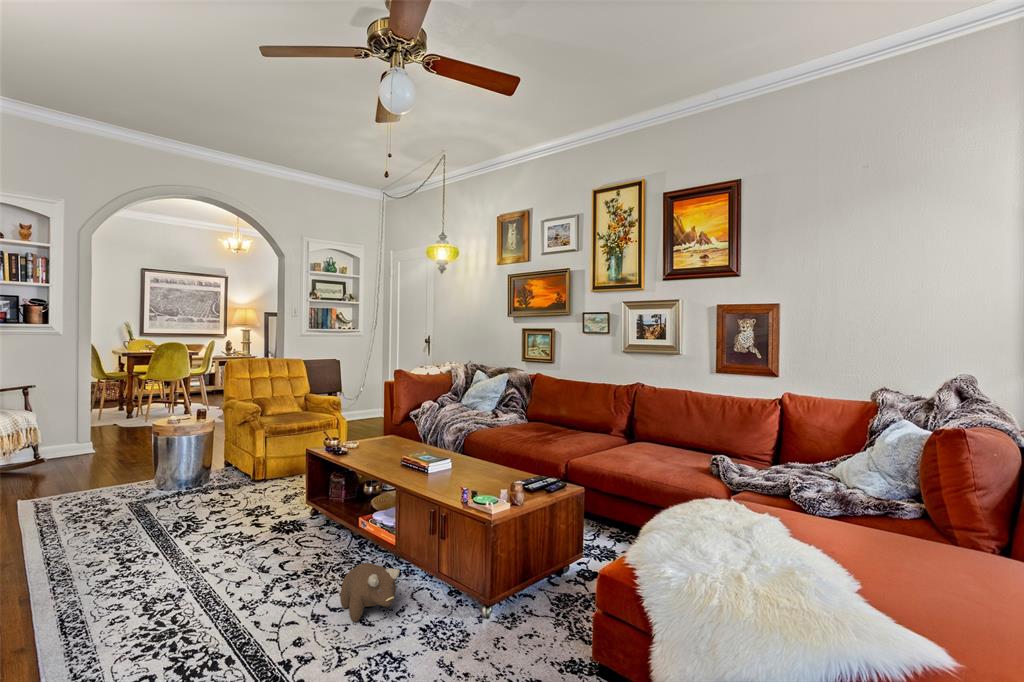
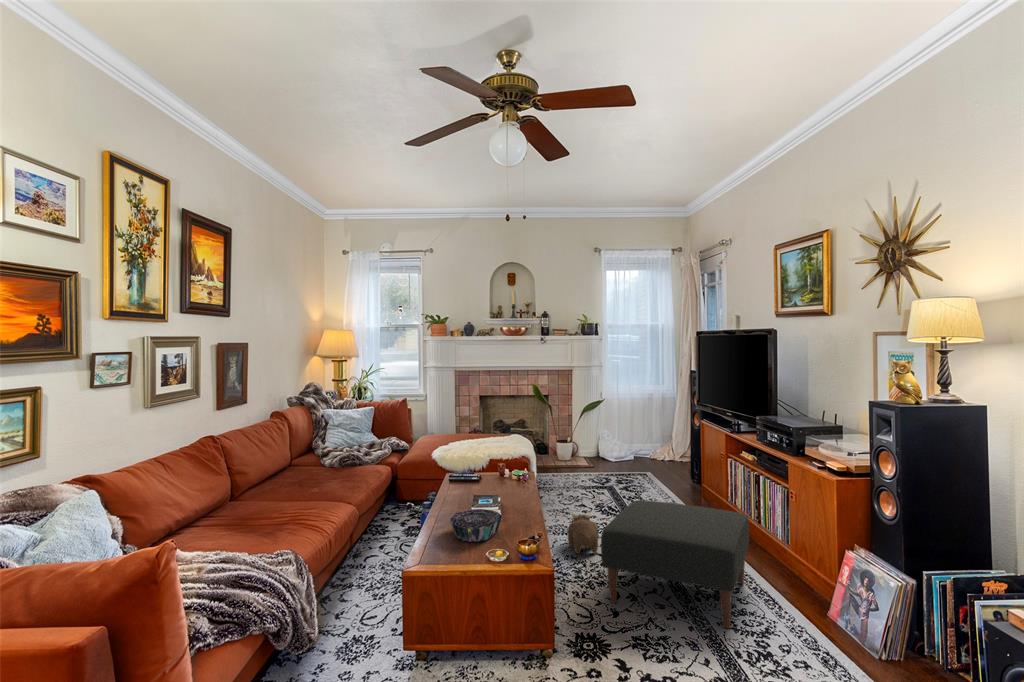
decorative bowl: none [370,431,414,452] -> present [449,509,502,542]
ottoman: none [78,483,296,641] -> present [601,501,749,628]

